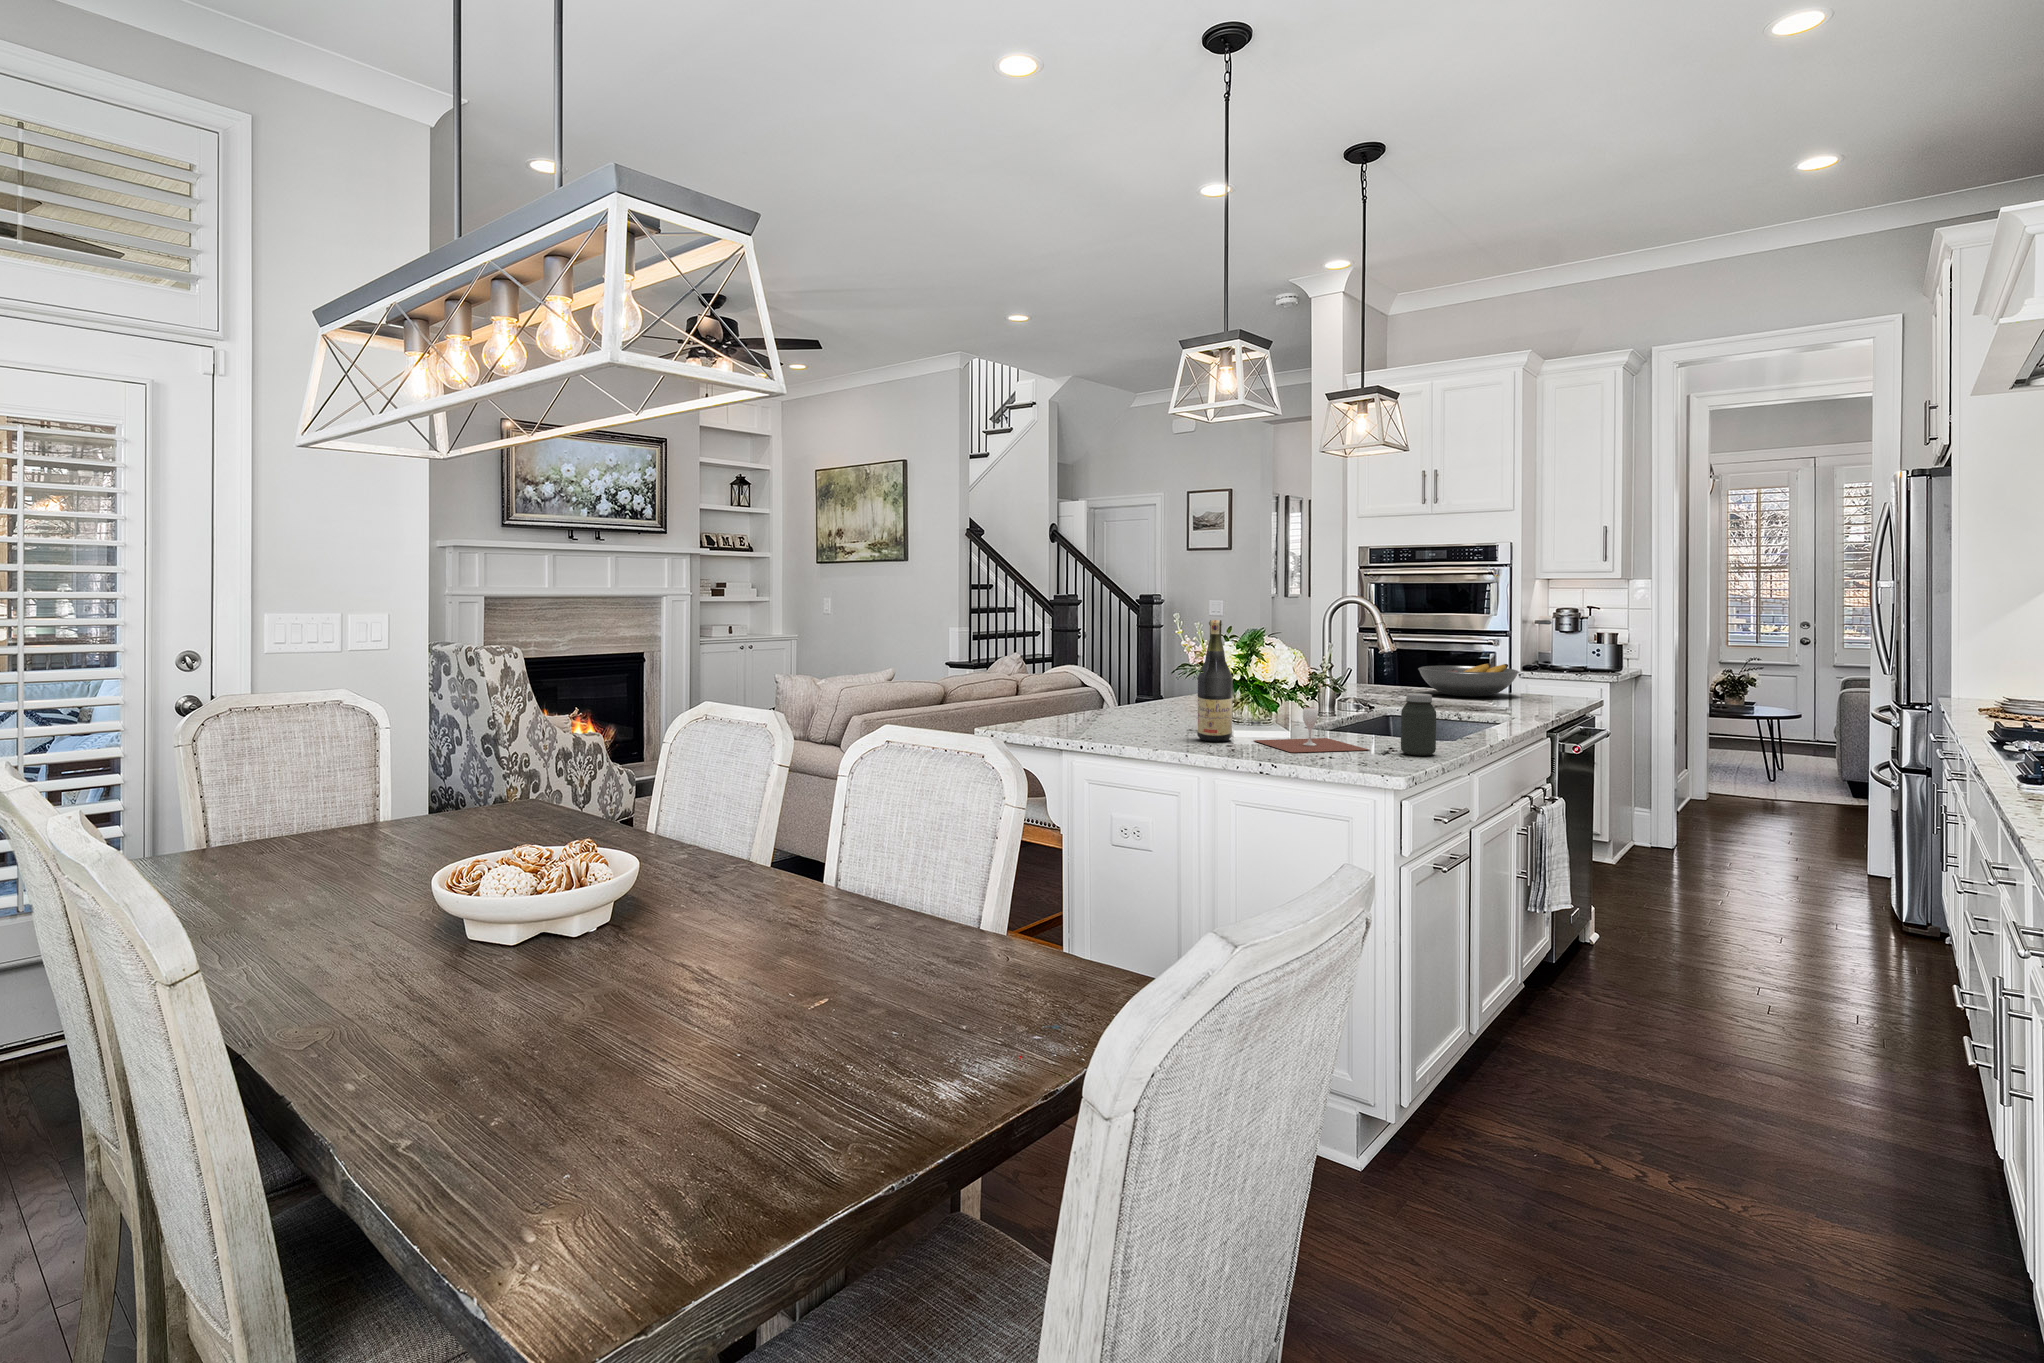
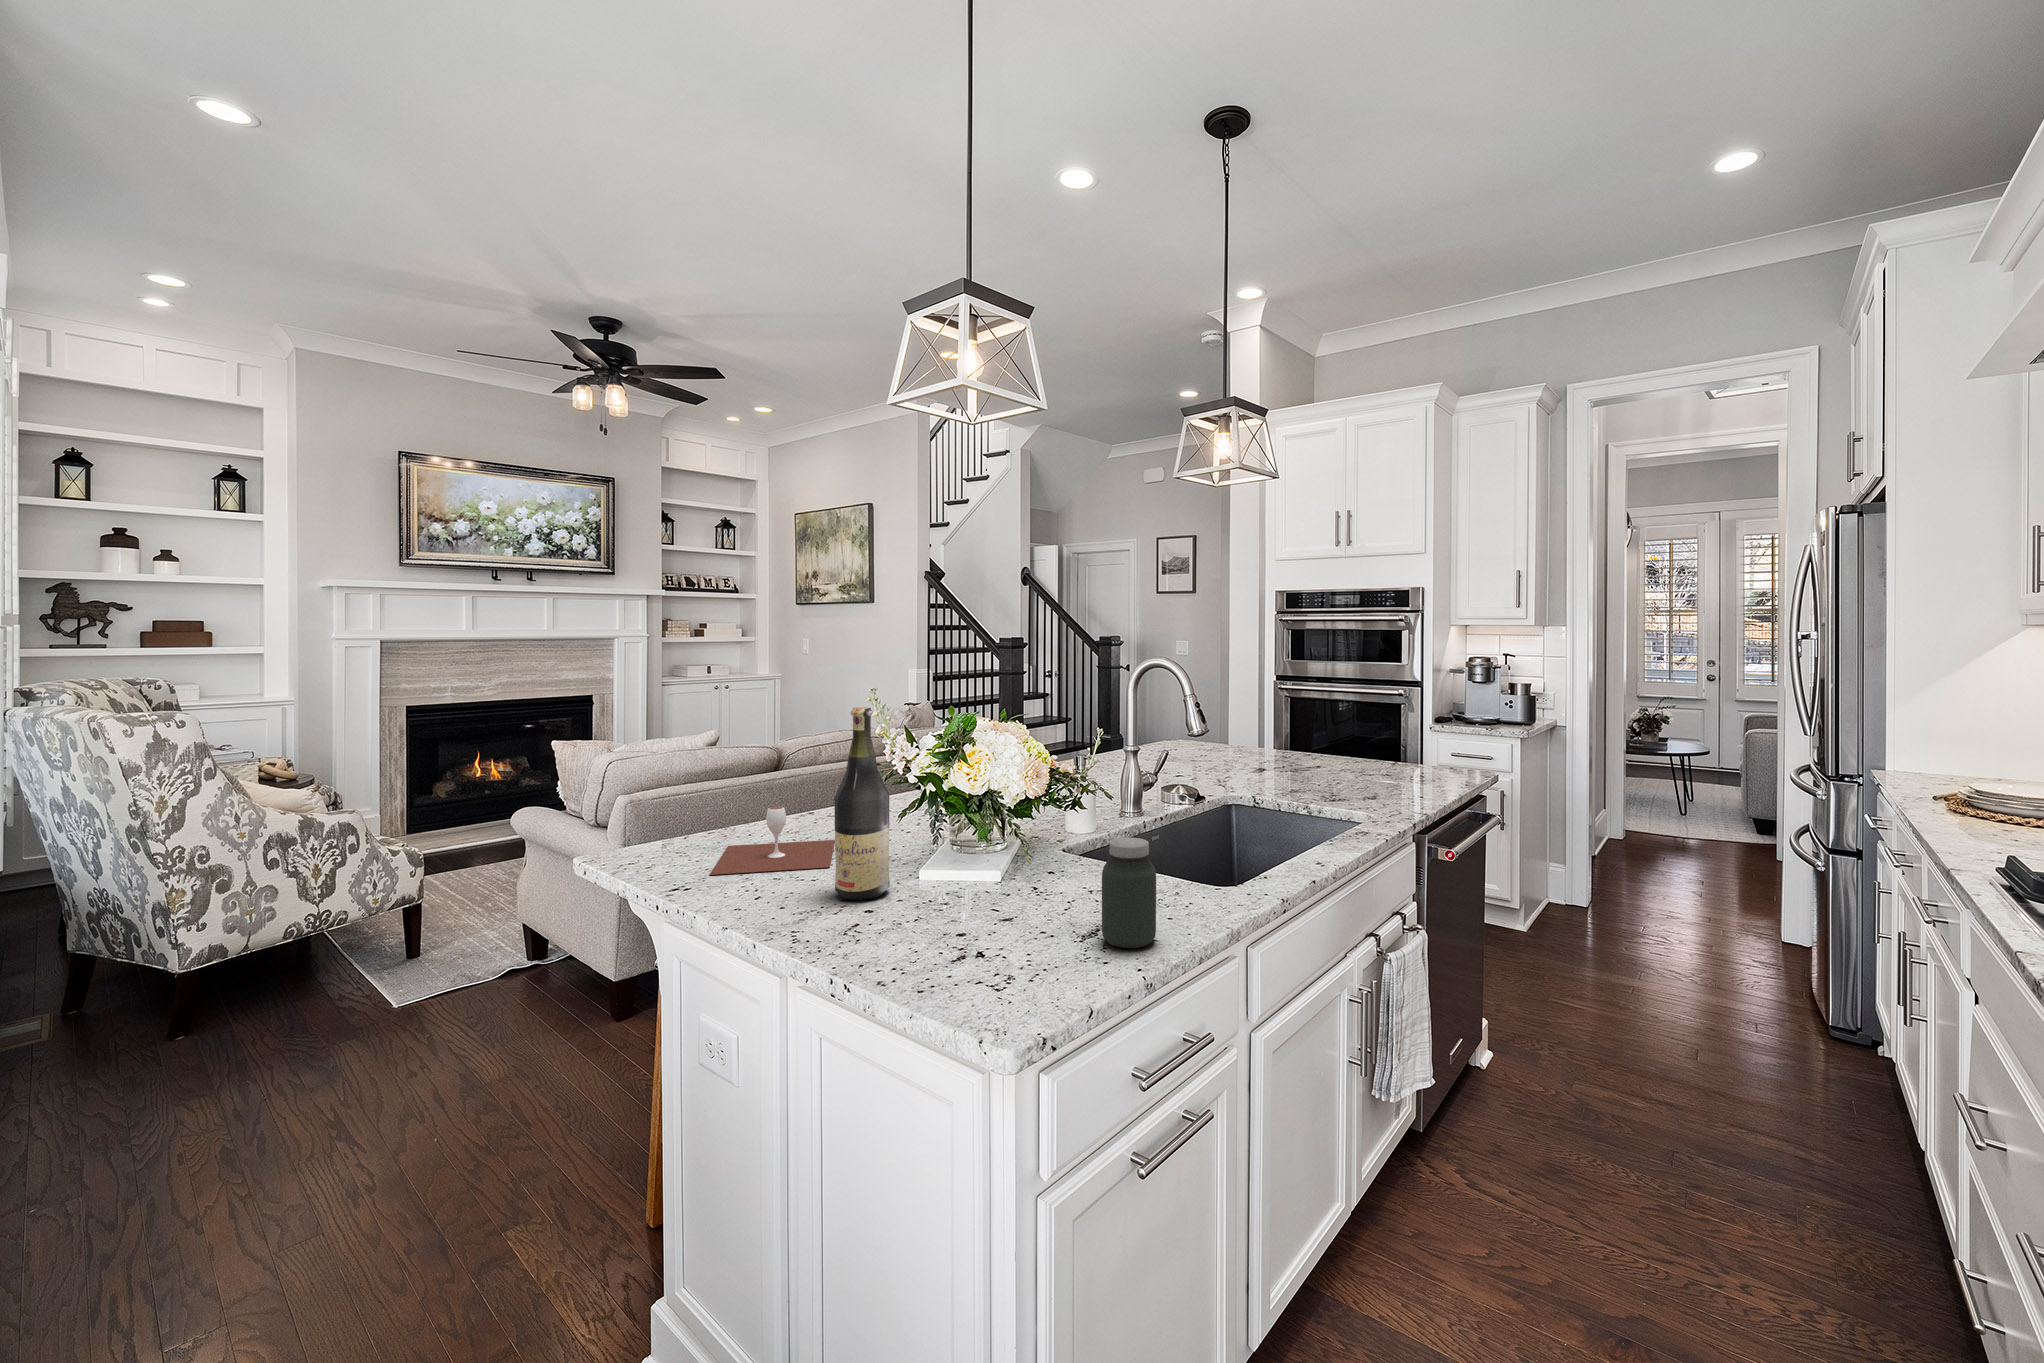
fruit bowl: present [1418,663,1519,697] -> none [1282,732,1395,773]
wine glass: present [1254,707,1369,753] -> present [709,807,835,875]

